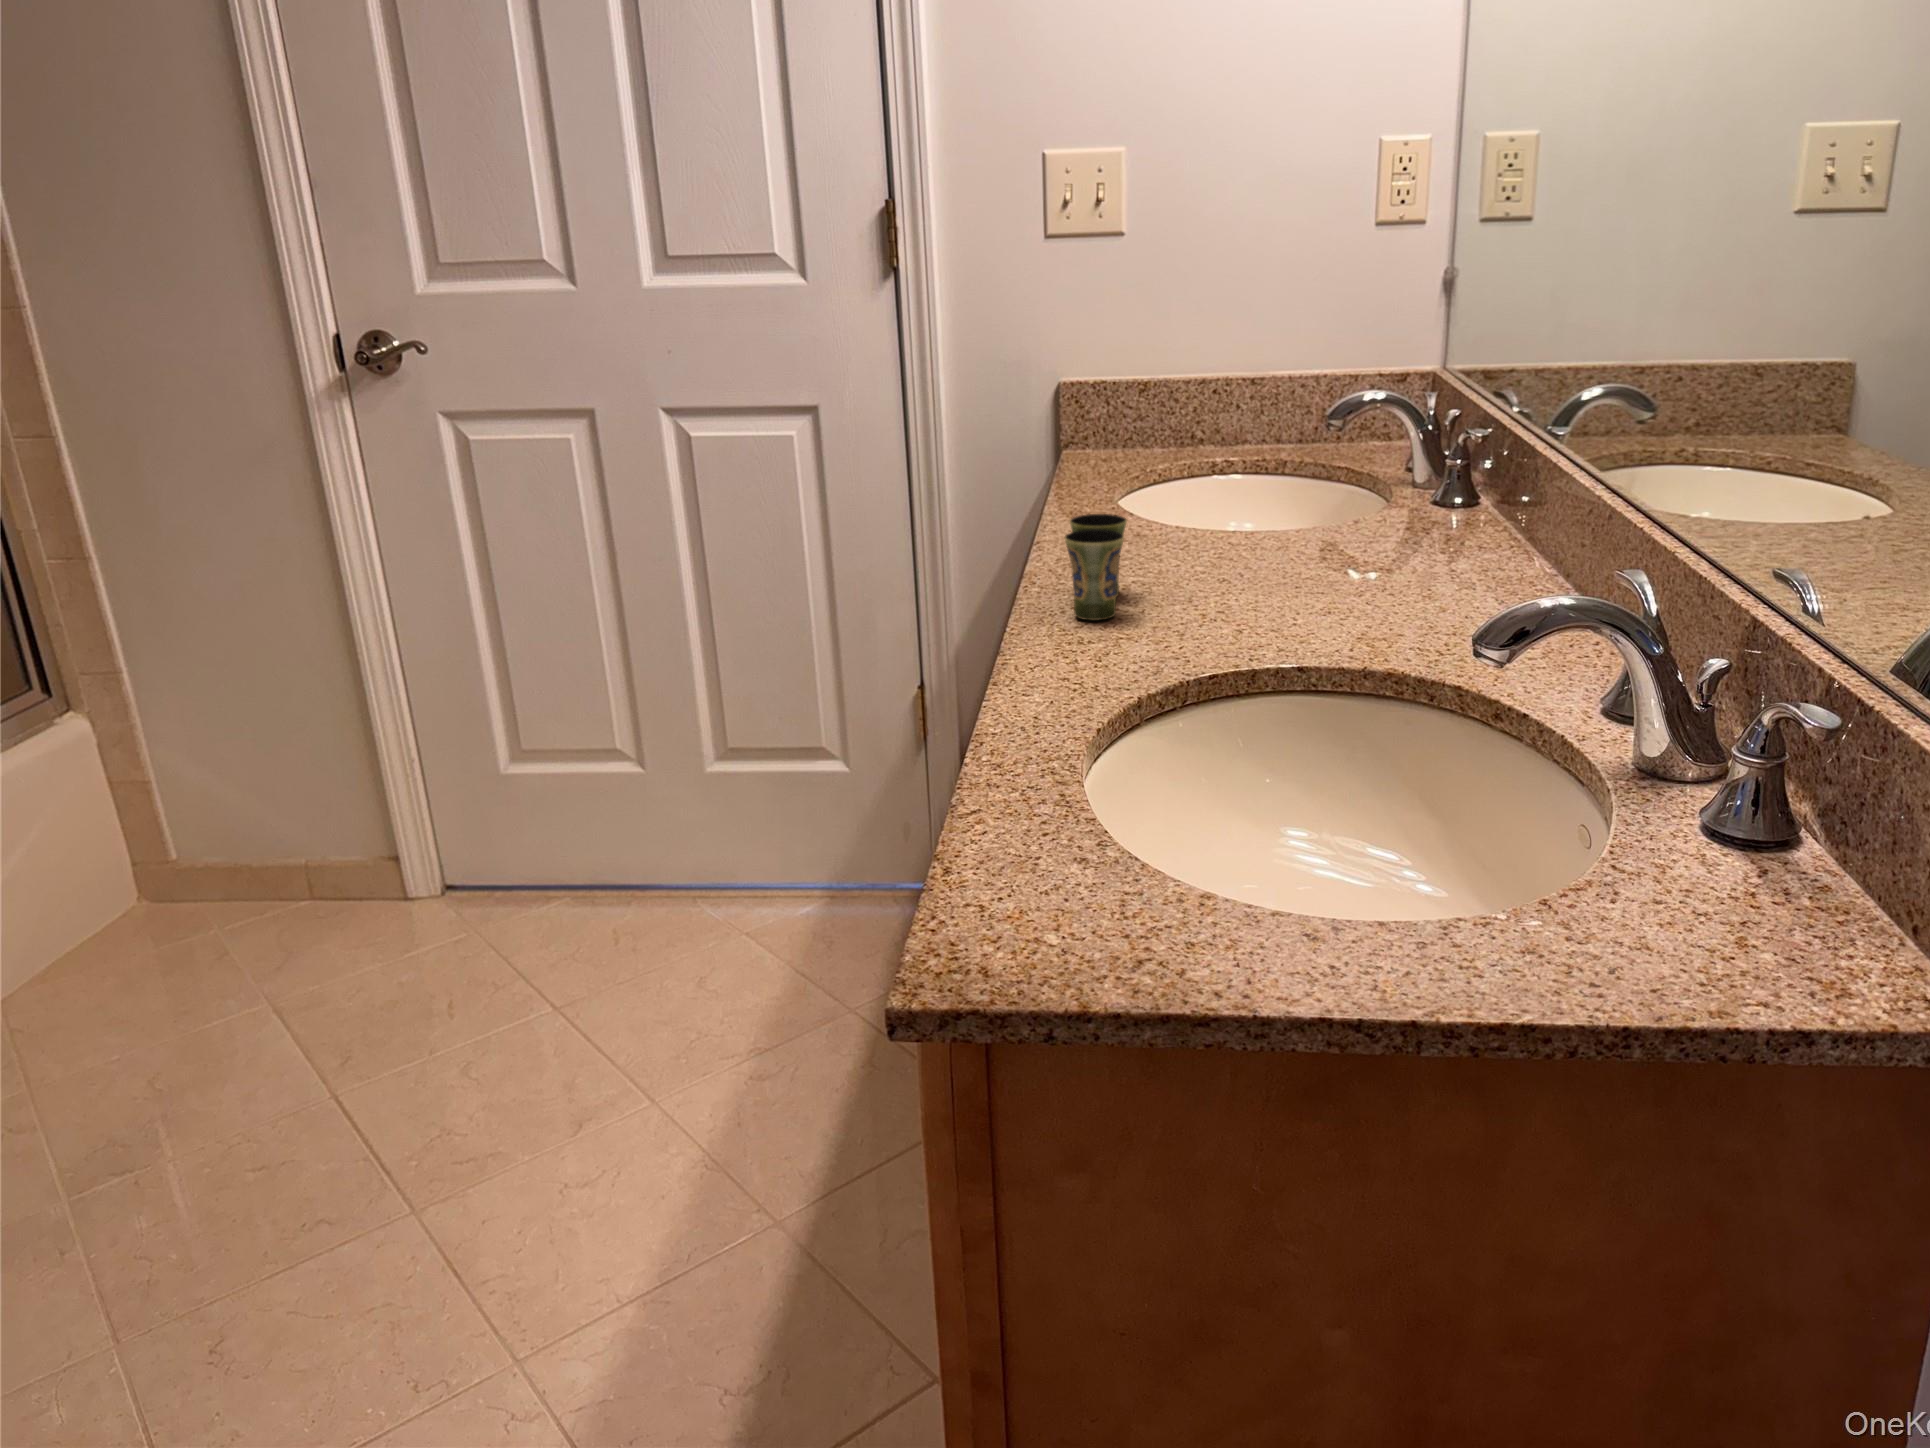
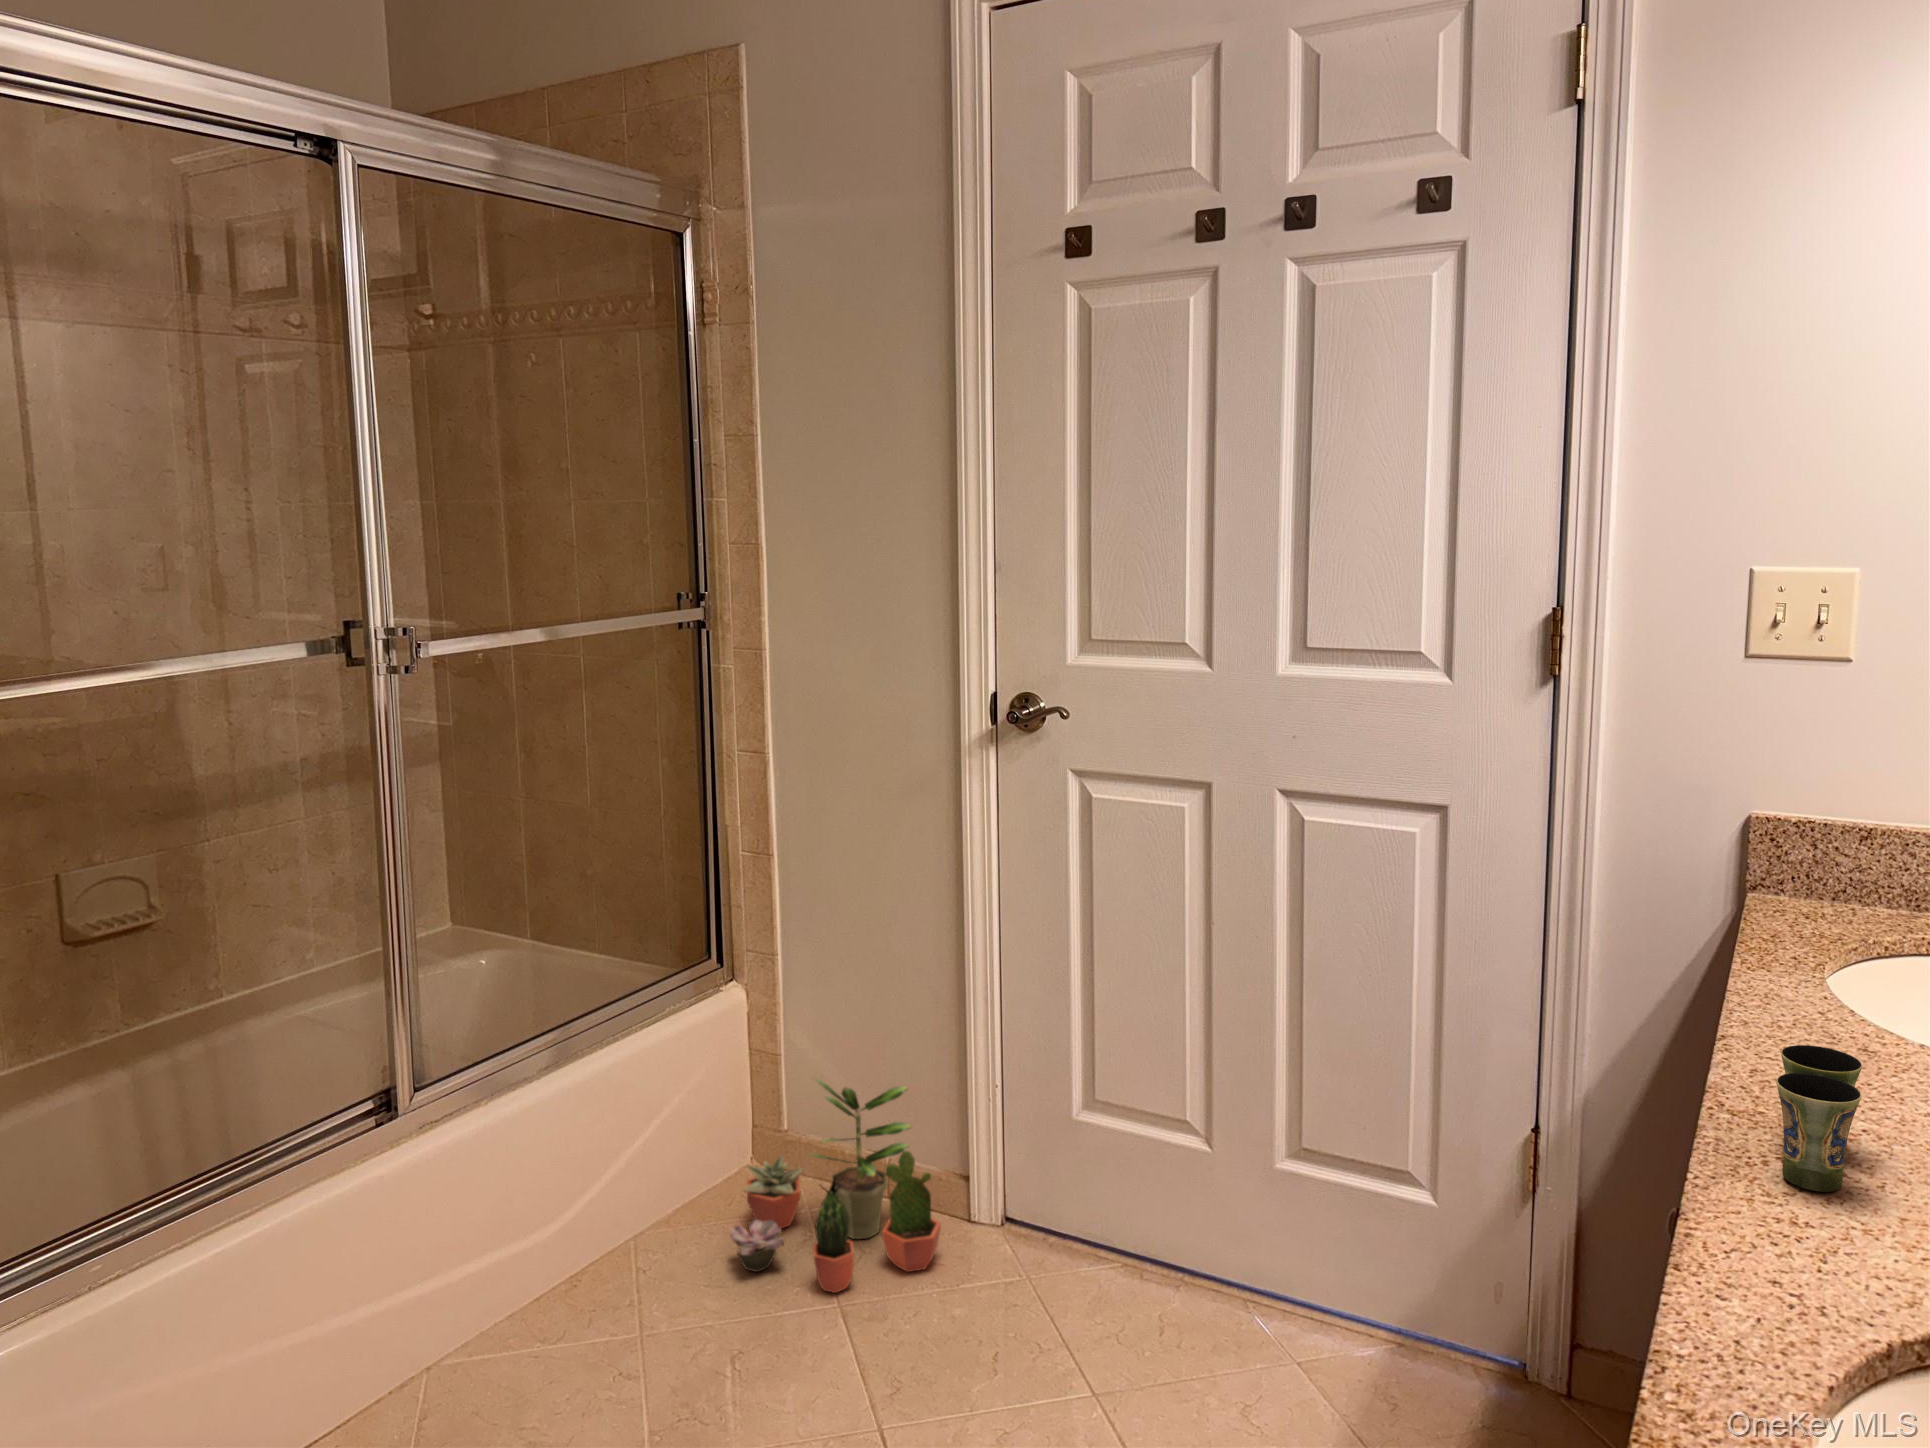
potted plant: none [124,776,375,997] -> present [730,1078,941,1293]

